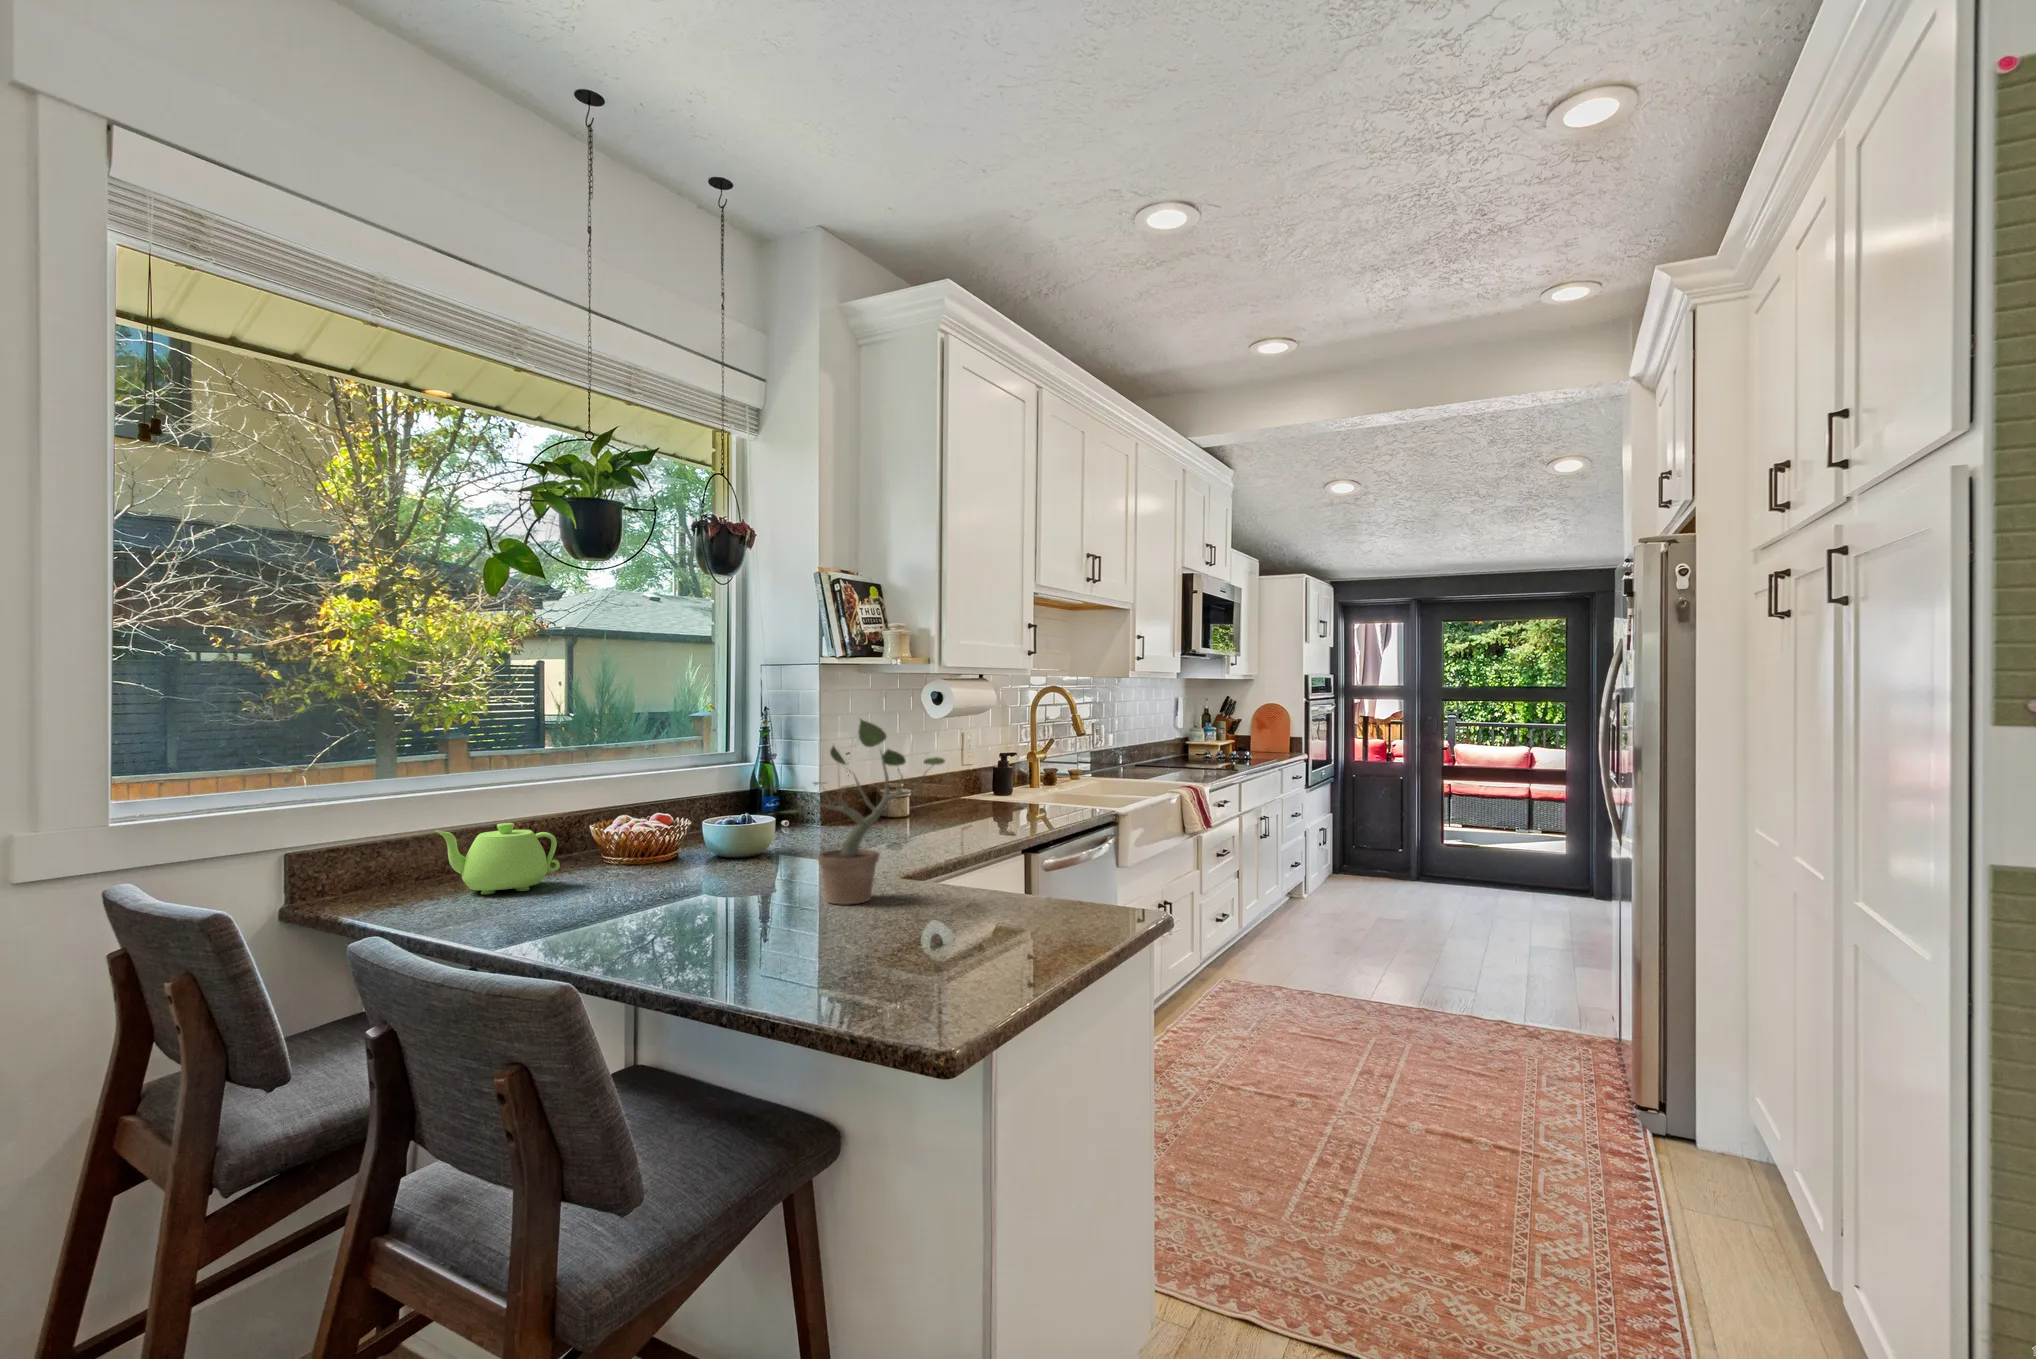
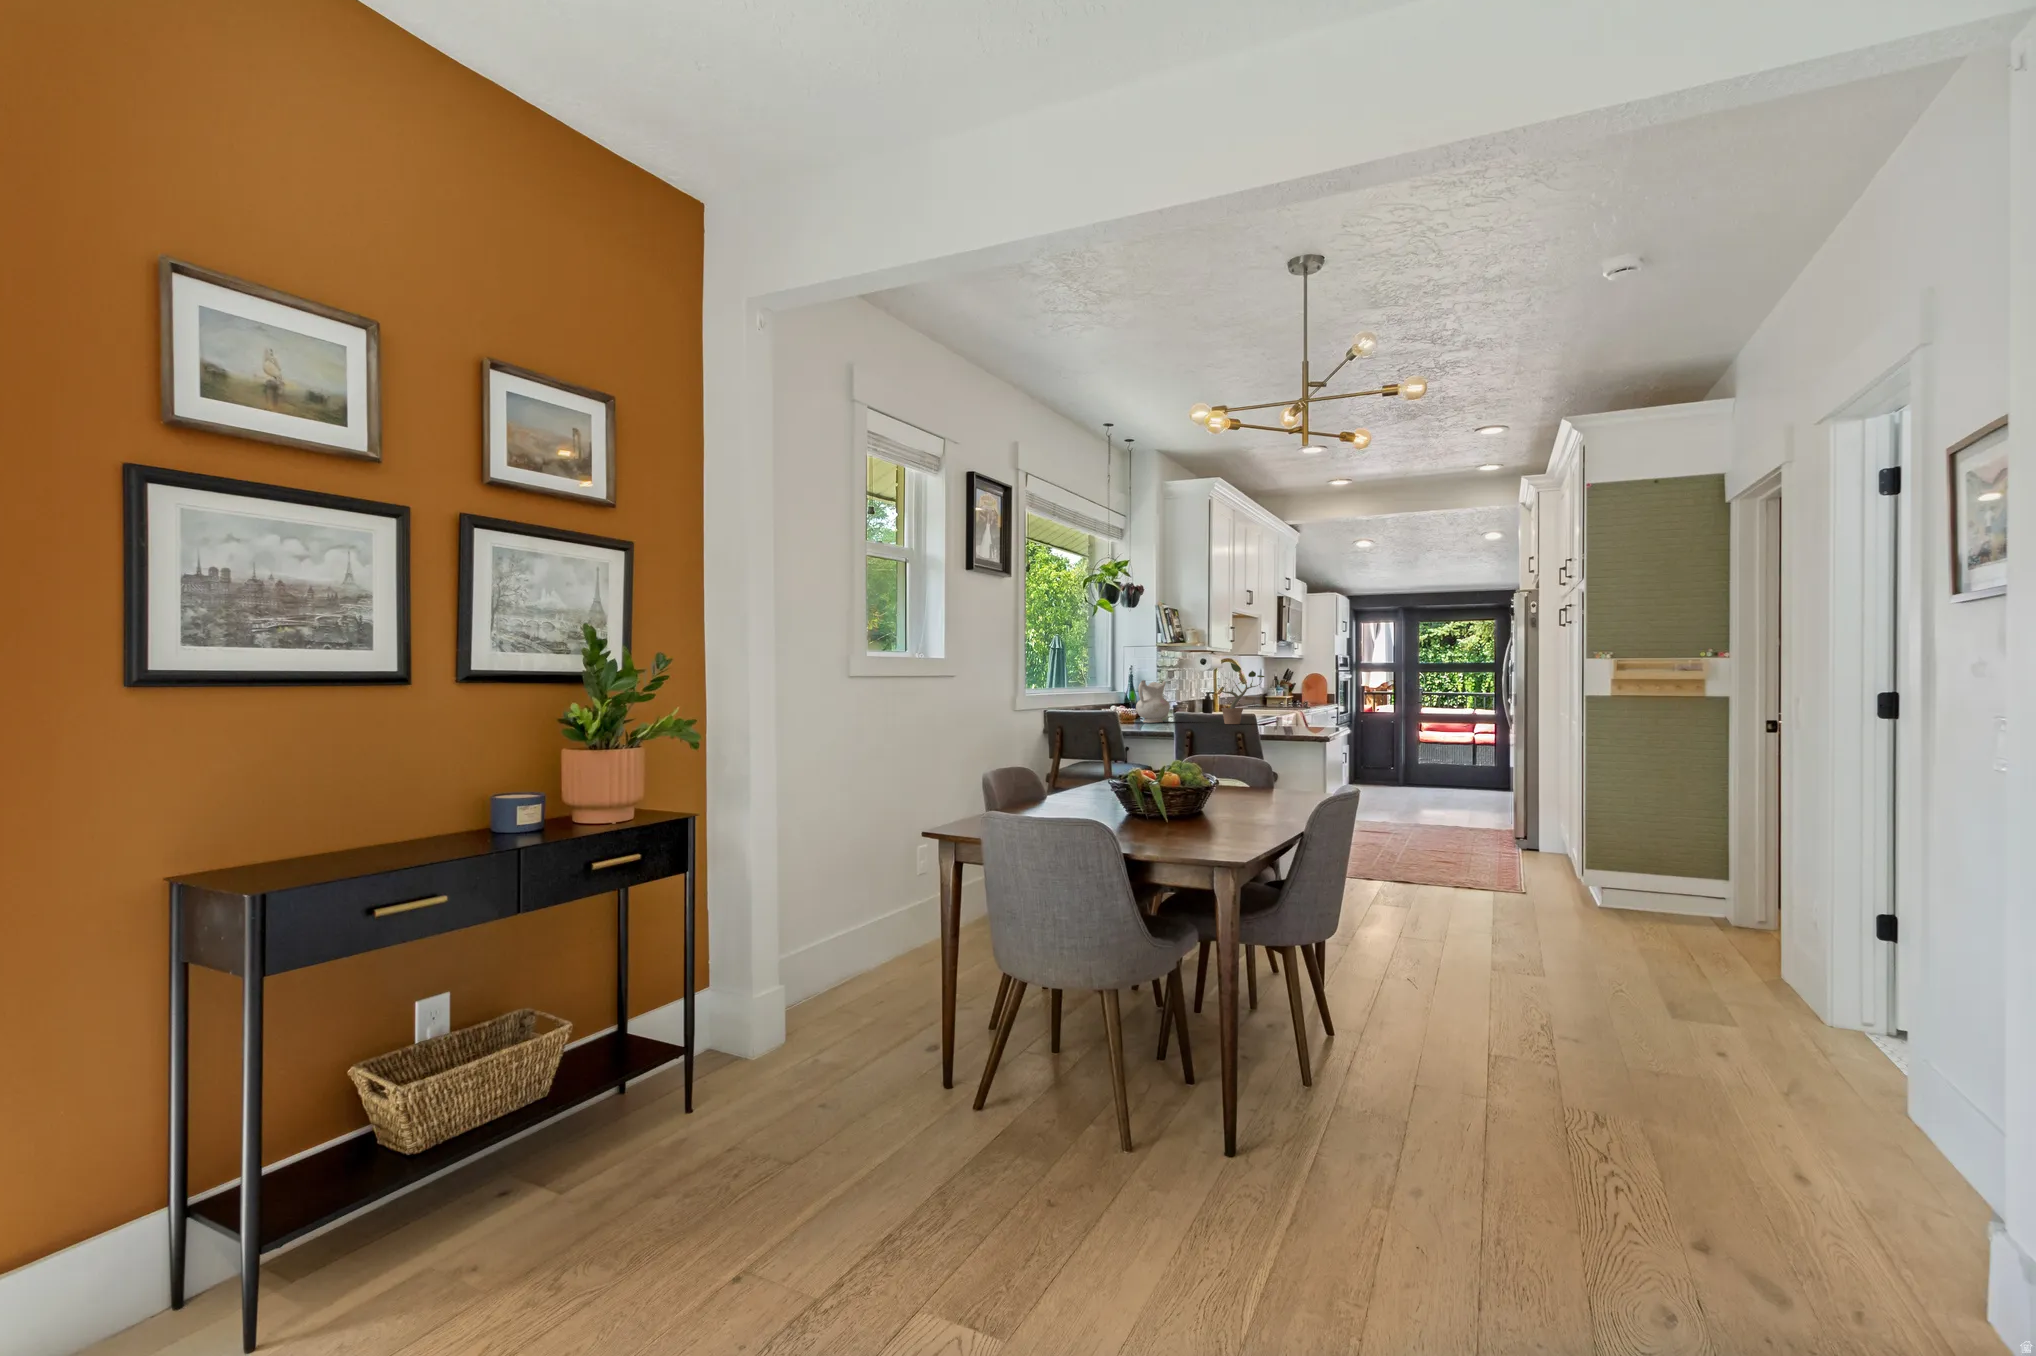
ceramic pitcher: none [624,763,728,880] -> present [1136,680,1170,723]
teapot: present [436,823,560,894] -> none [1087,700,1119,724]

